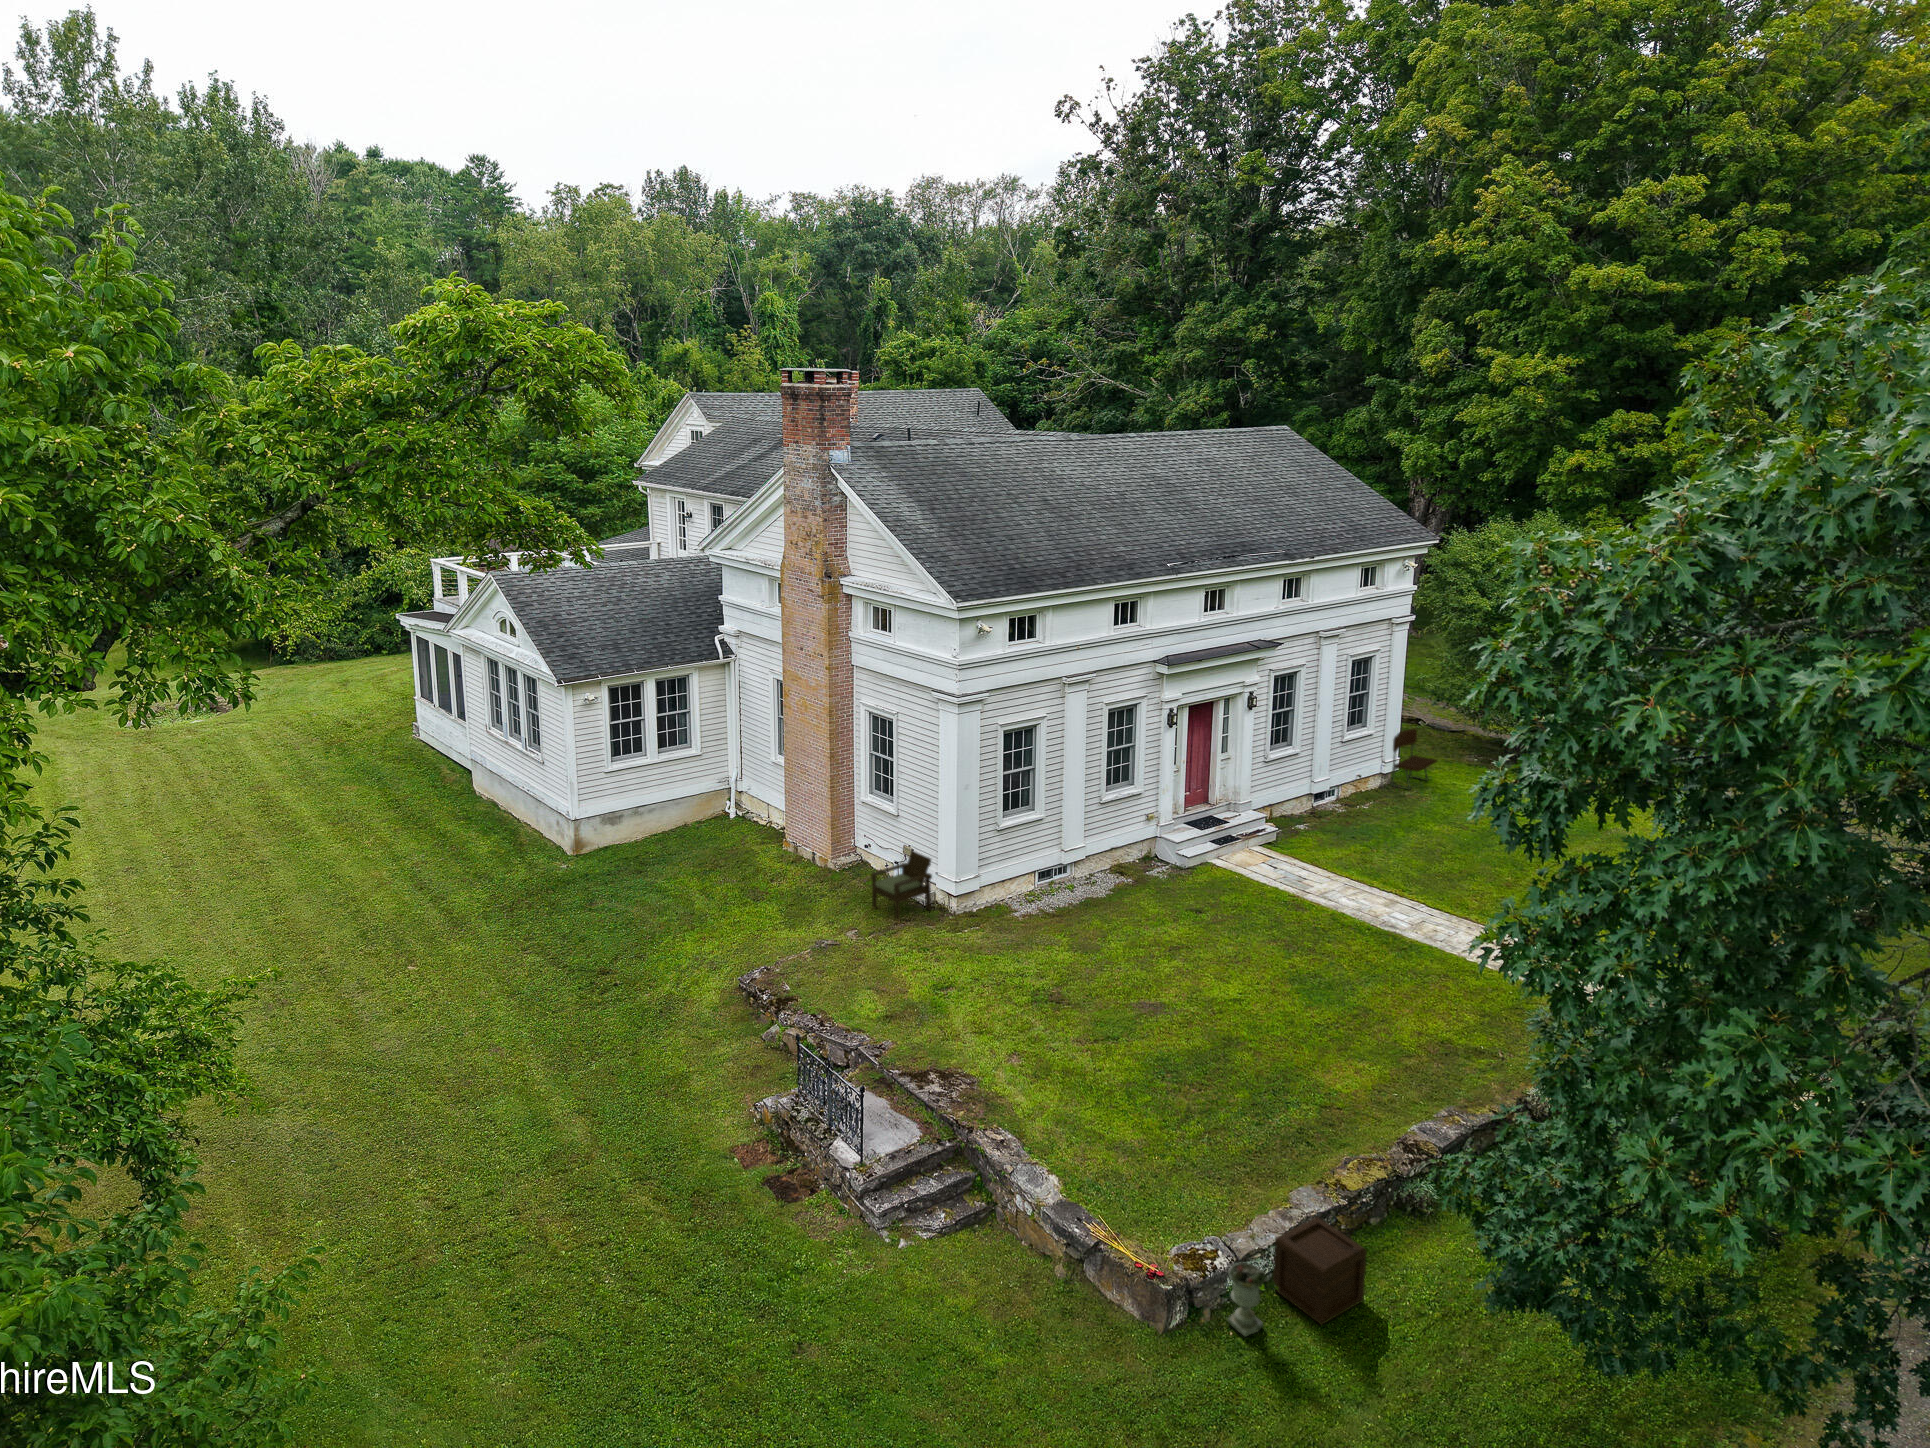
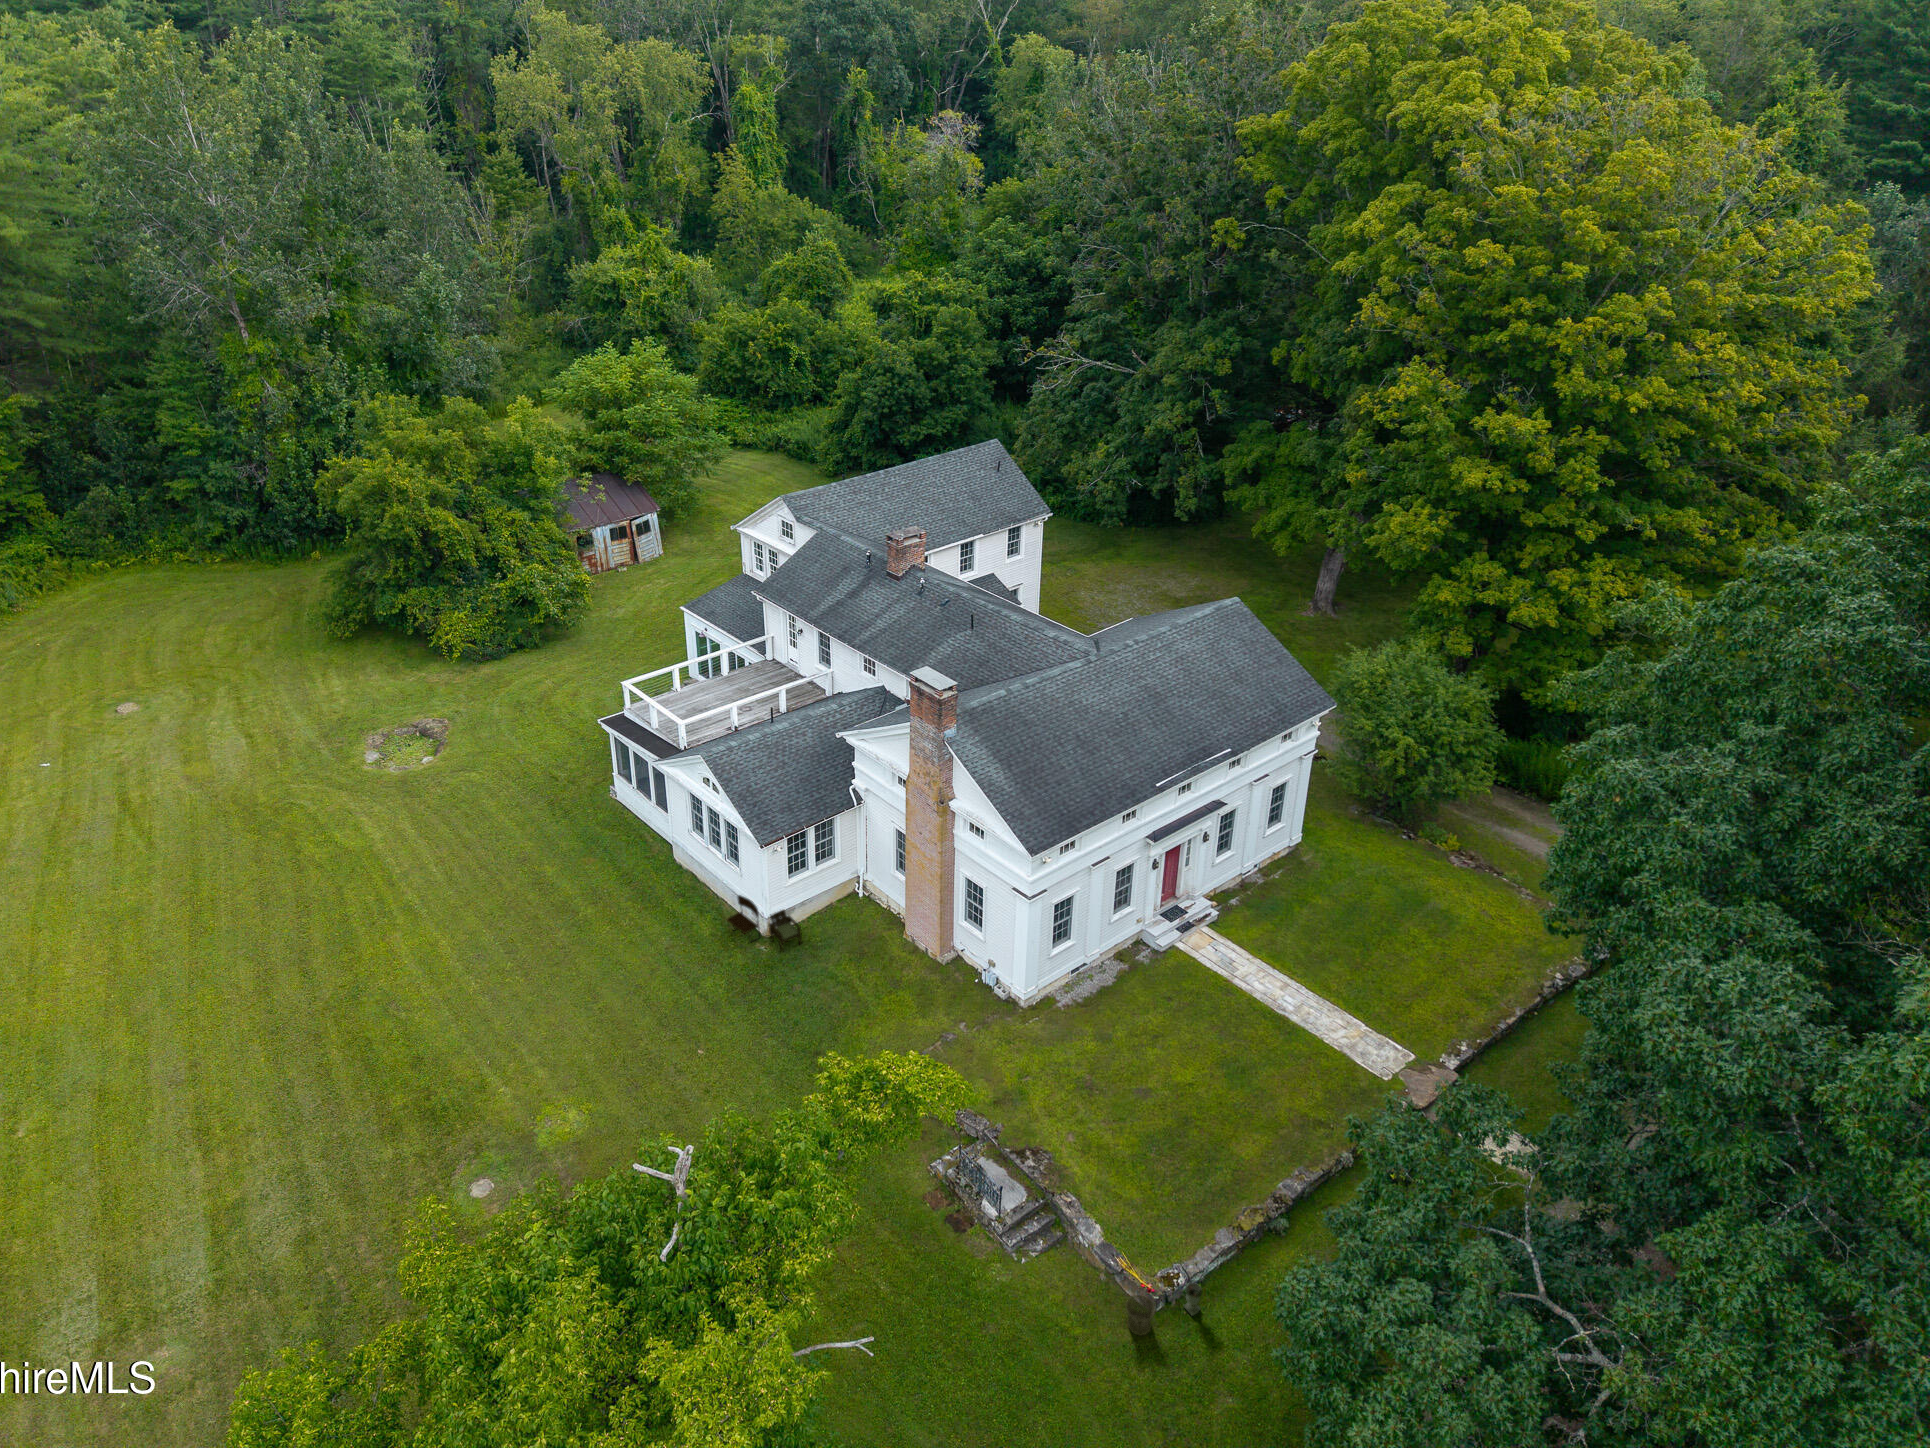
bench: present [1391,729,1437,790] -> present [727,895,761,942]
chair: present [871,851,932,920] -> present [769,910,802,952]
wooden crate: present [1273,1217,1367,1325] -> none [1205,1253,1250,1308]
basket: none [1100,1282,1164,1369] -> present [1126,1295,1155,1335]

